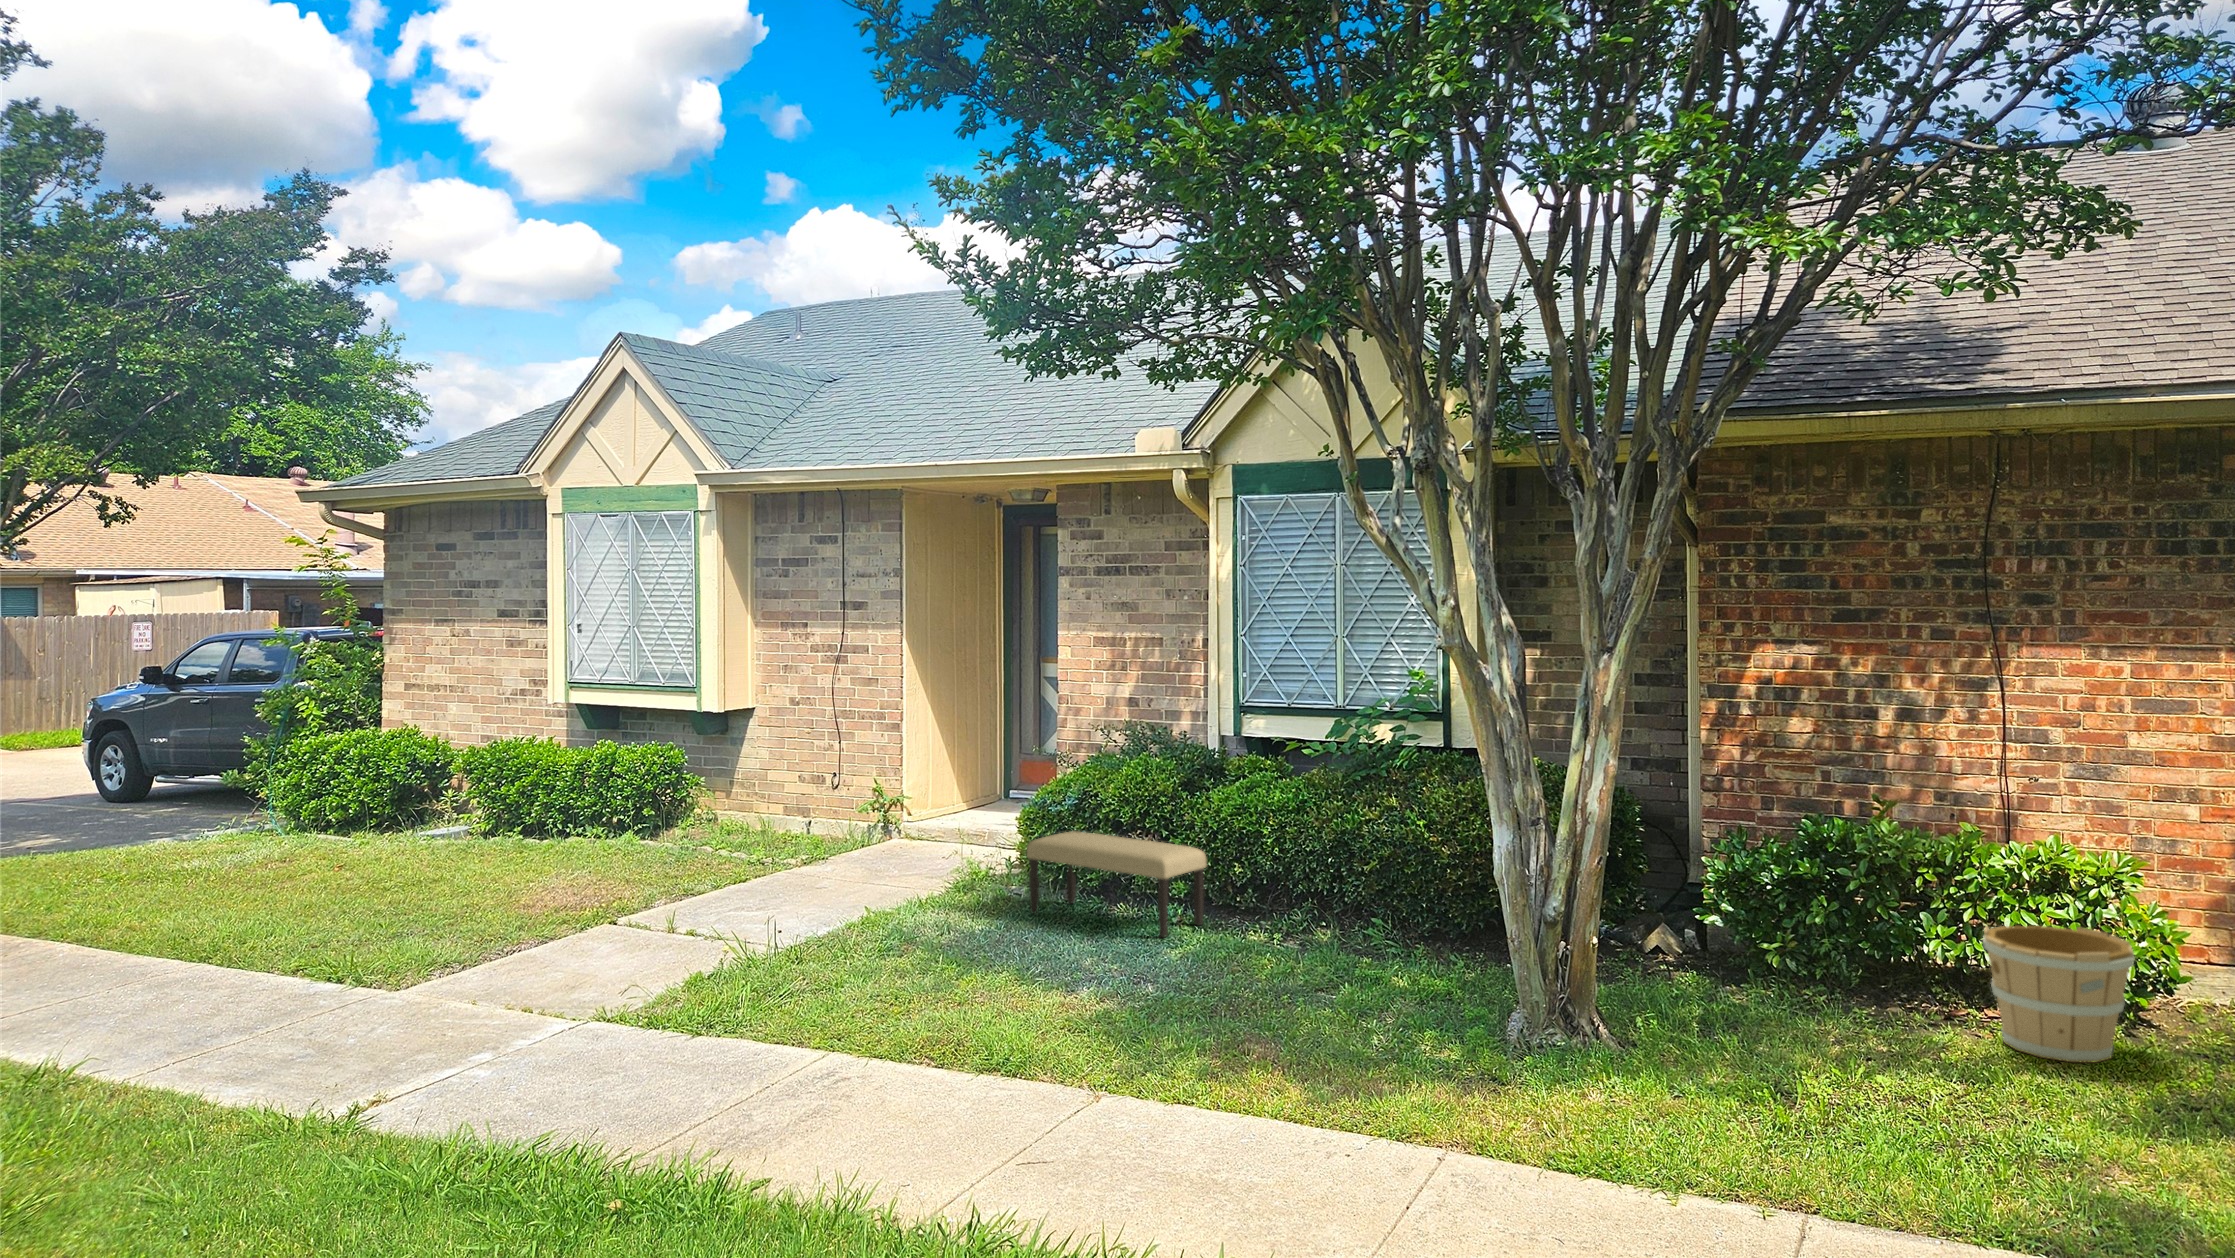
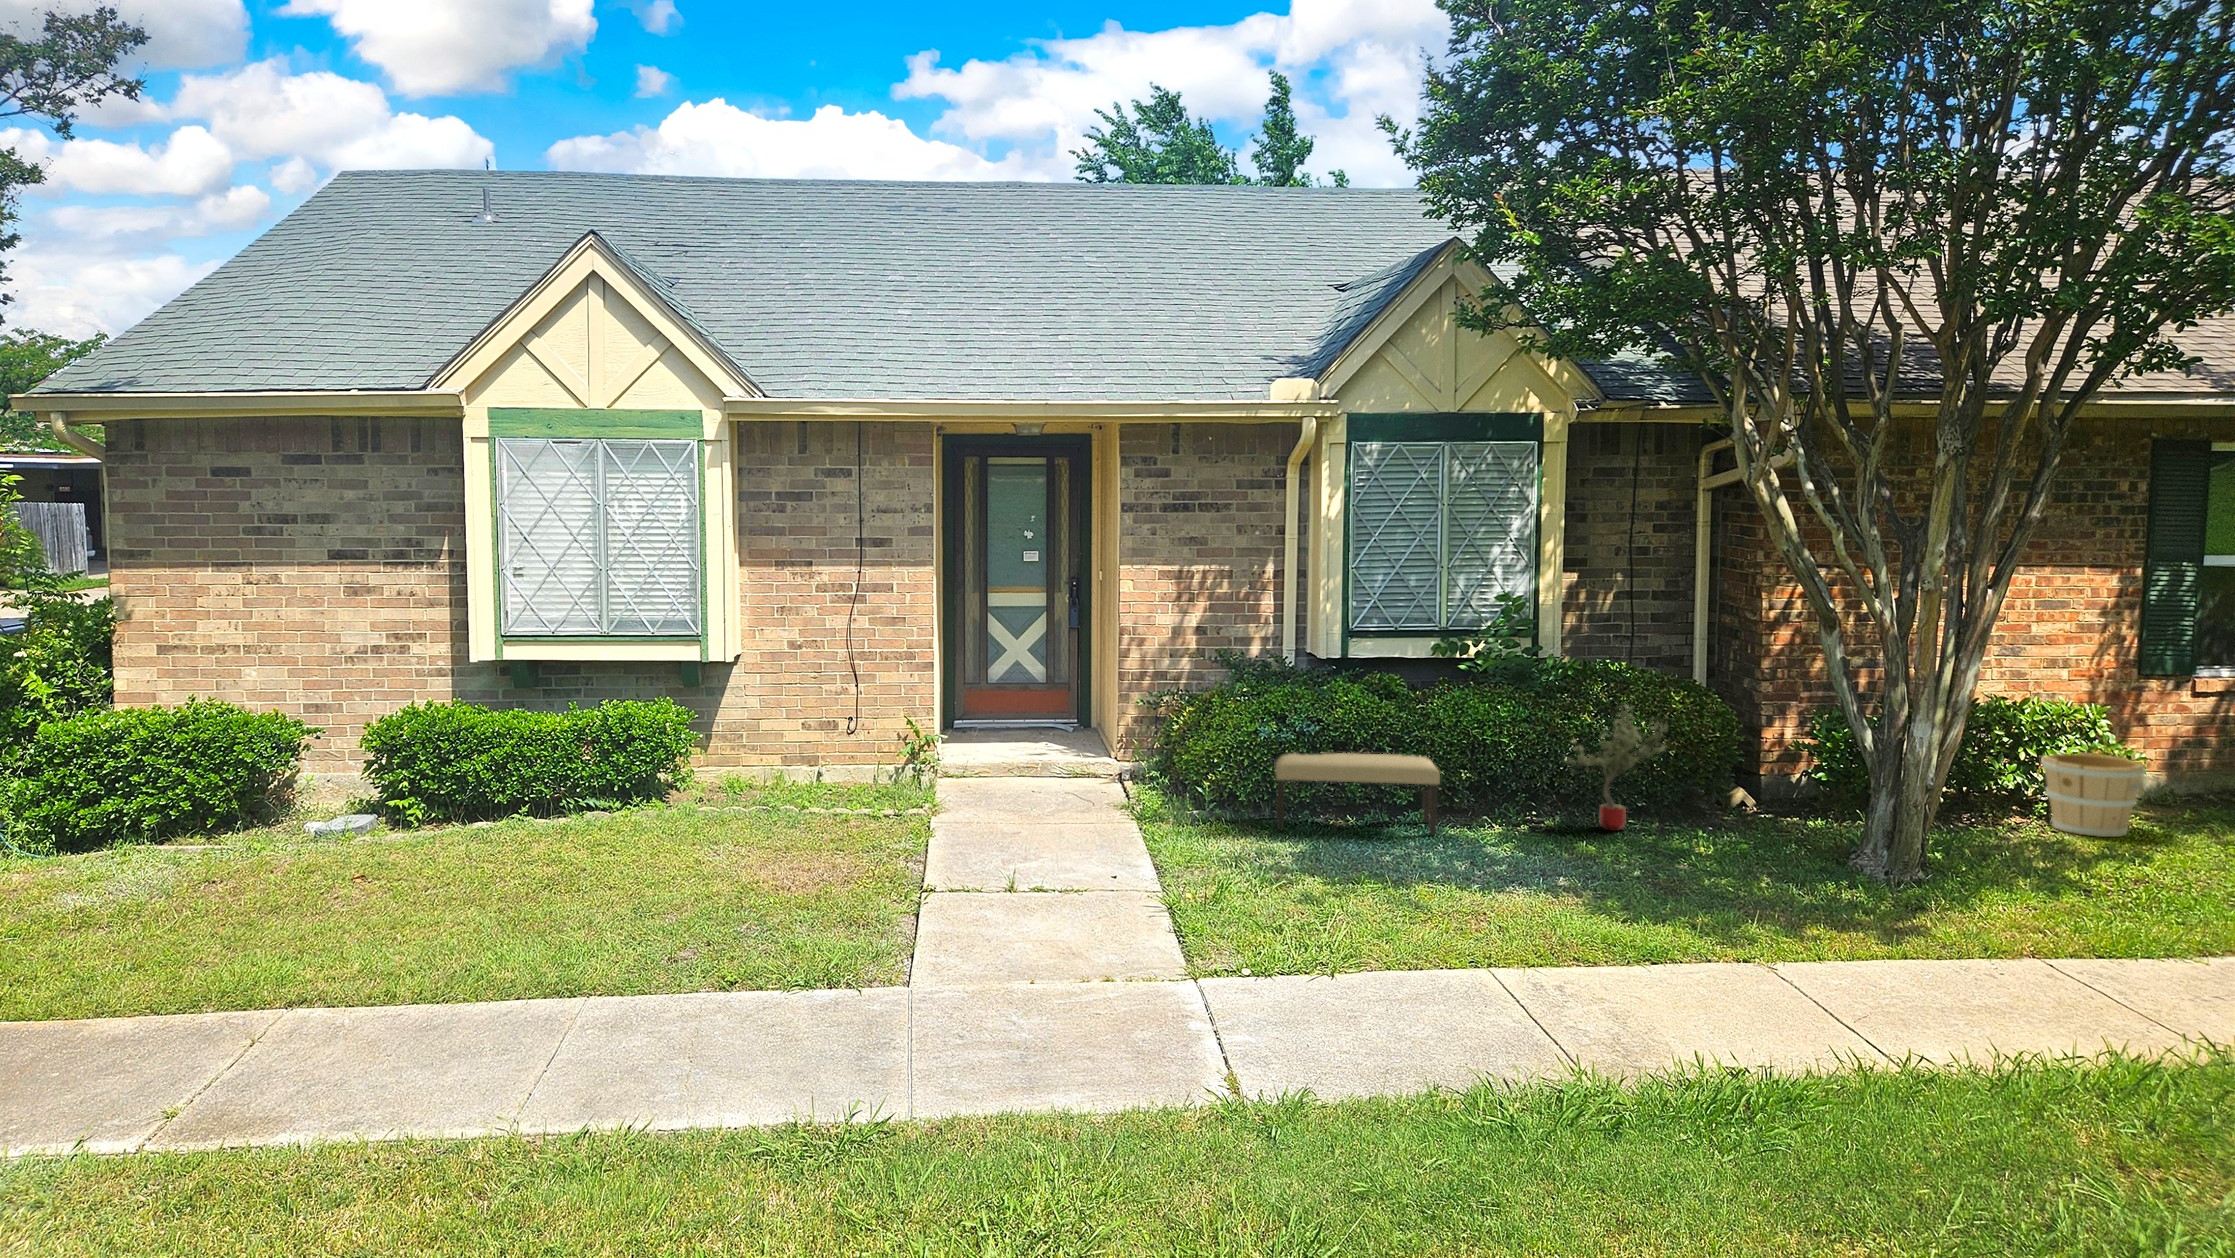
potted tree: none [1319,802,1438,959] -> present [1563,705,1668,831]

